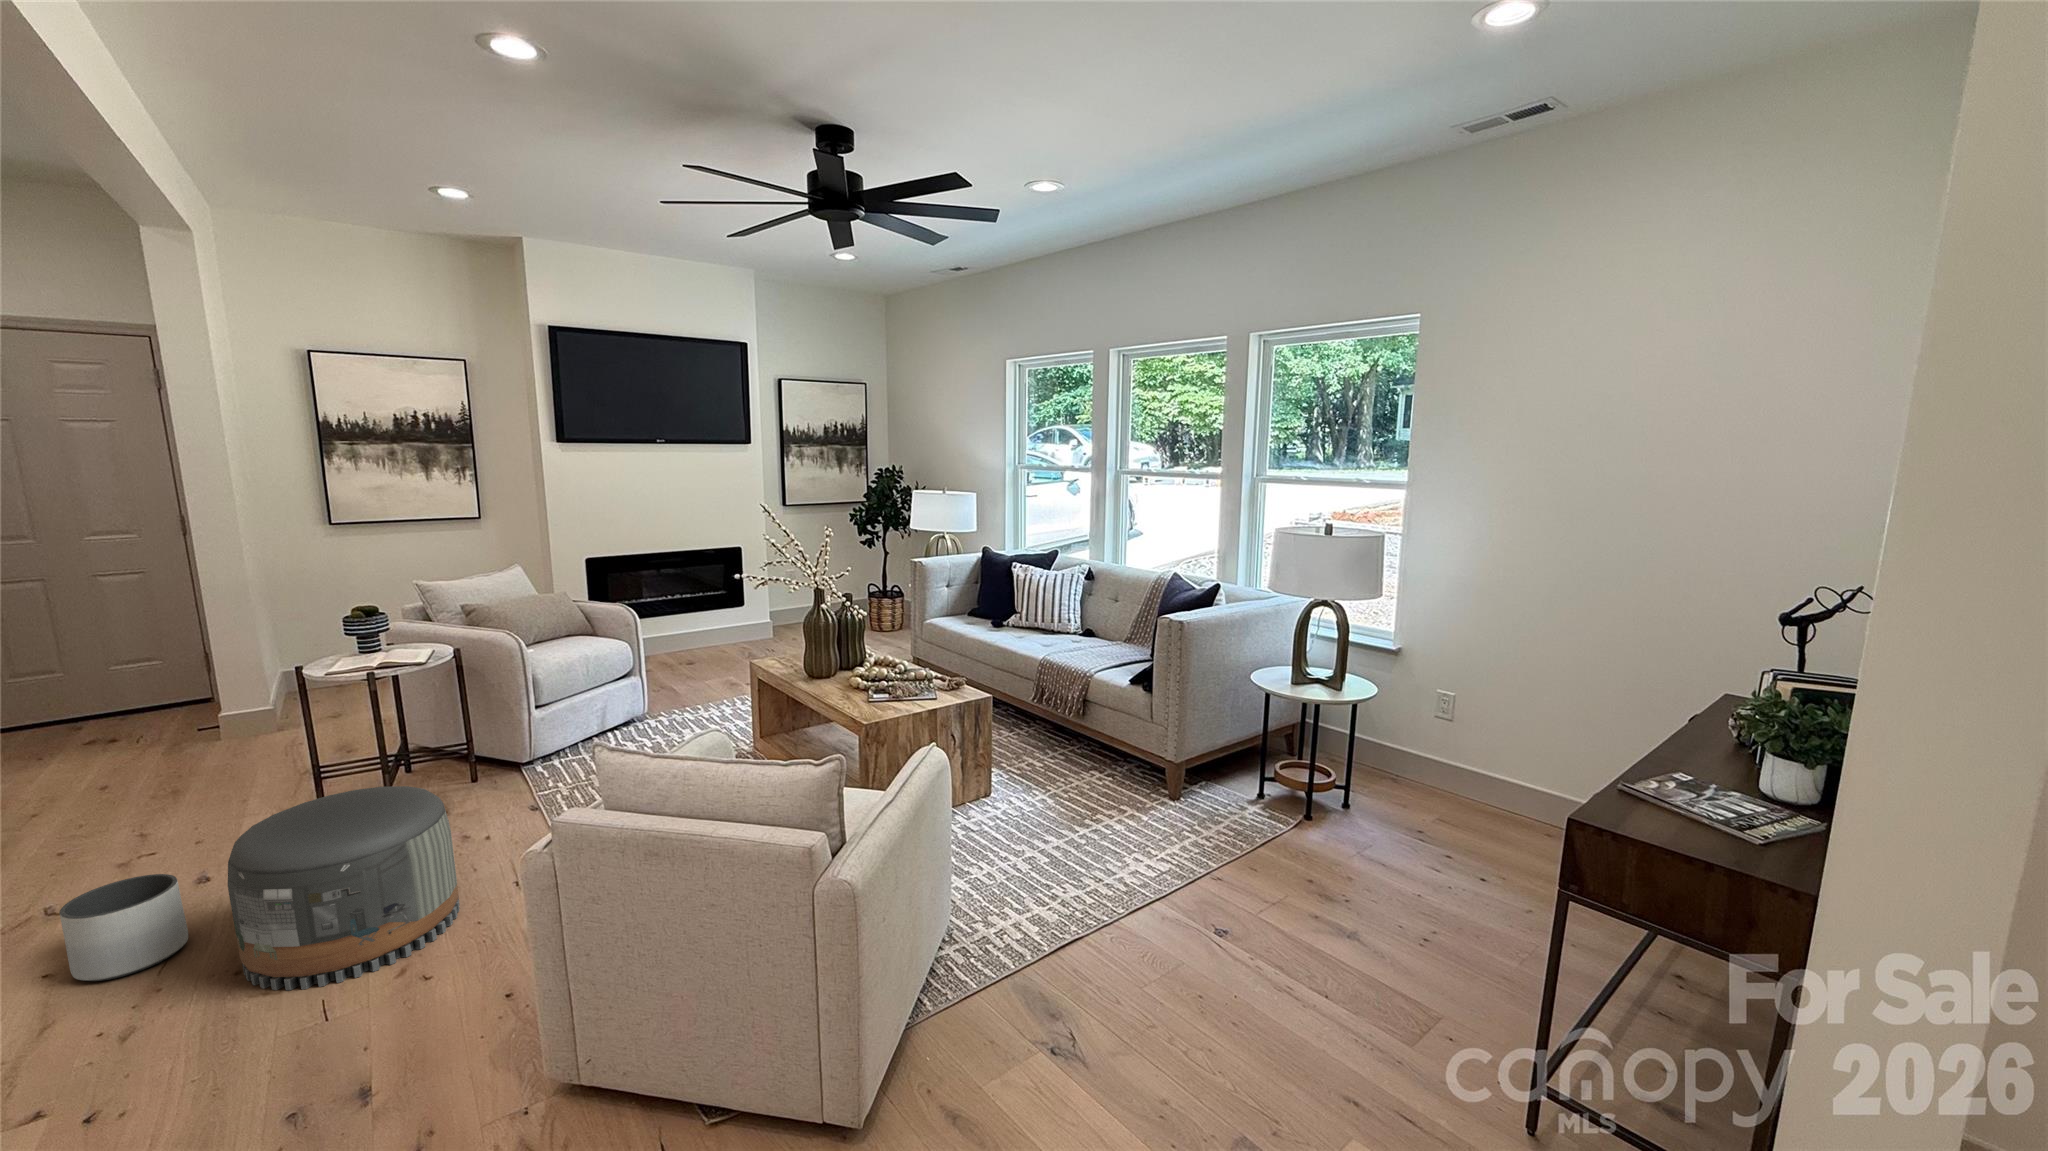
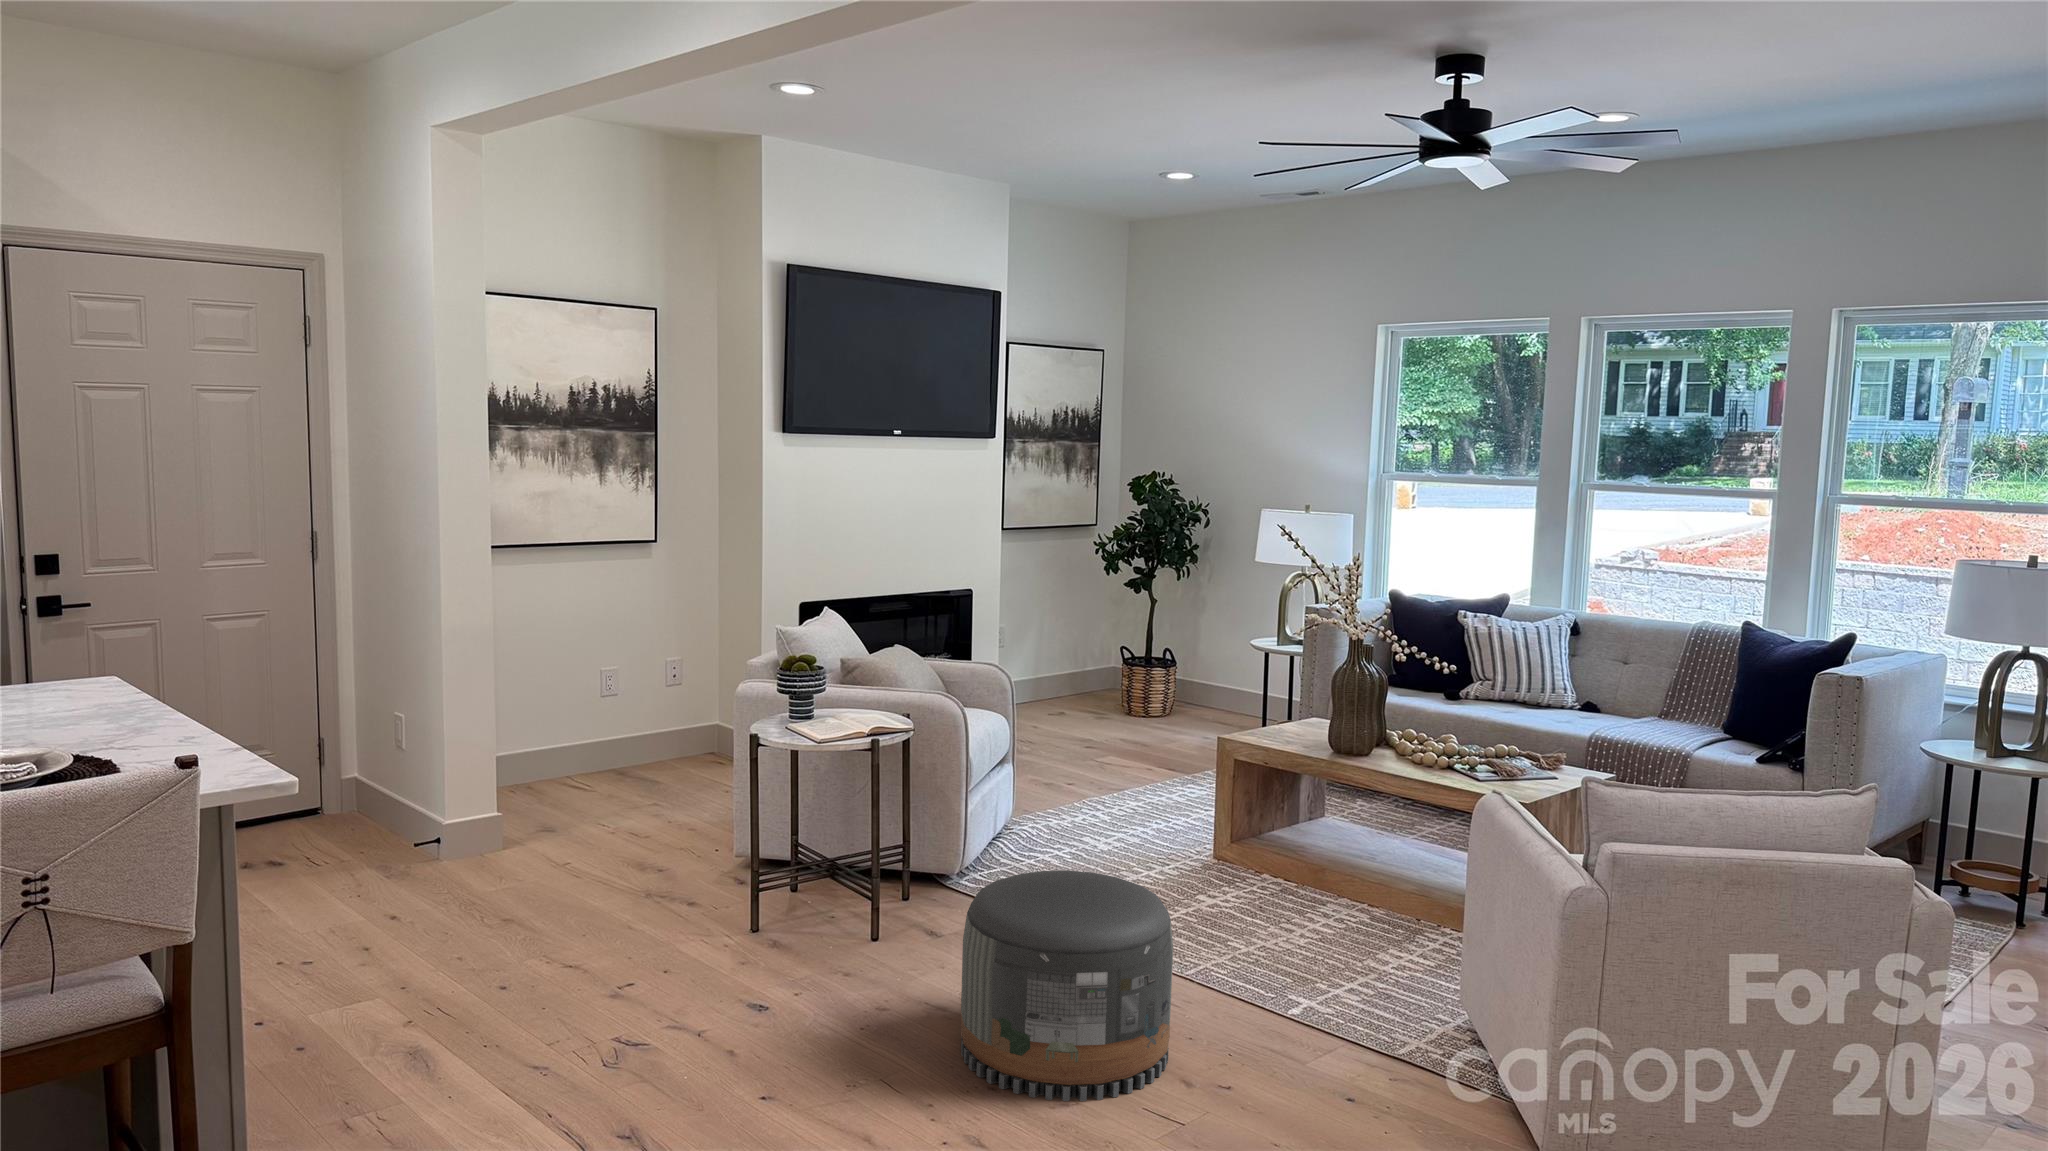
planter: present [59,874,188,981] -> none [786,975,885,1097]

